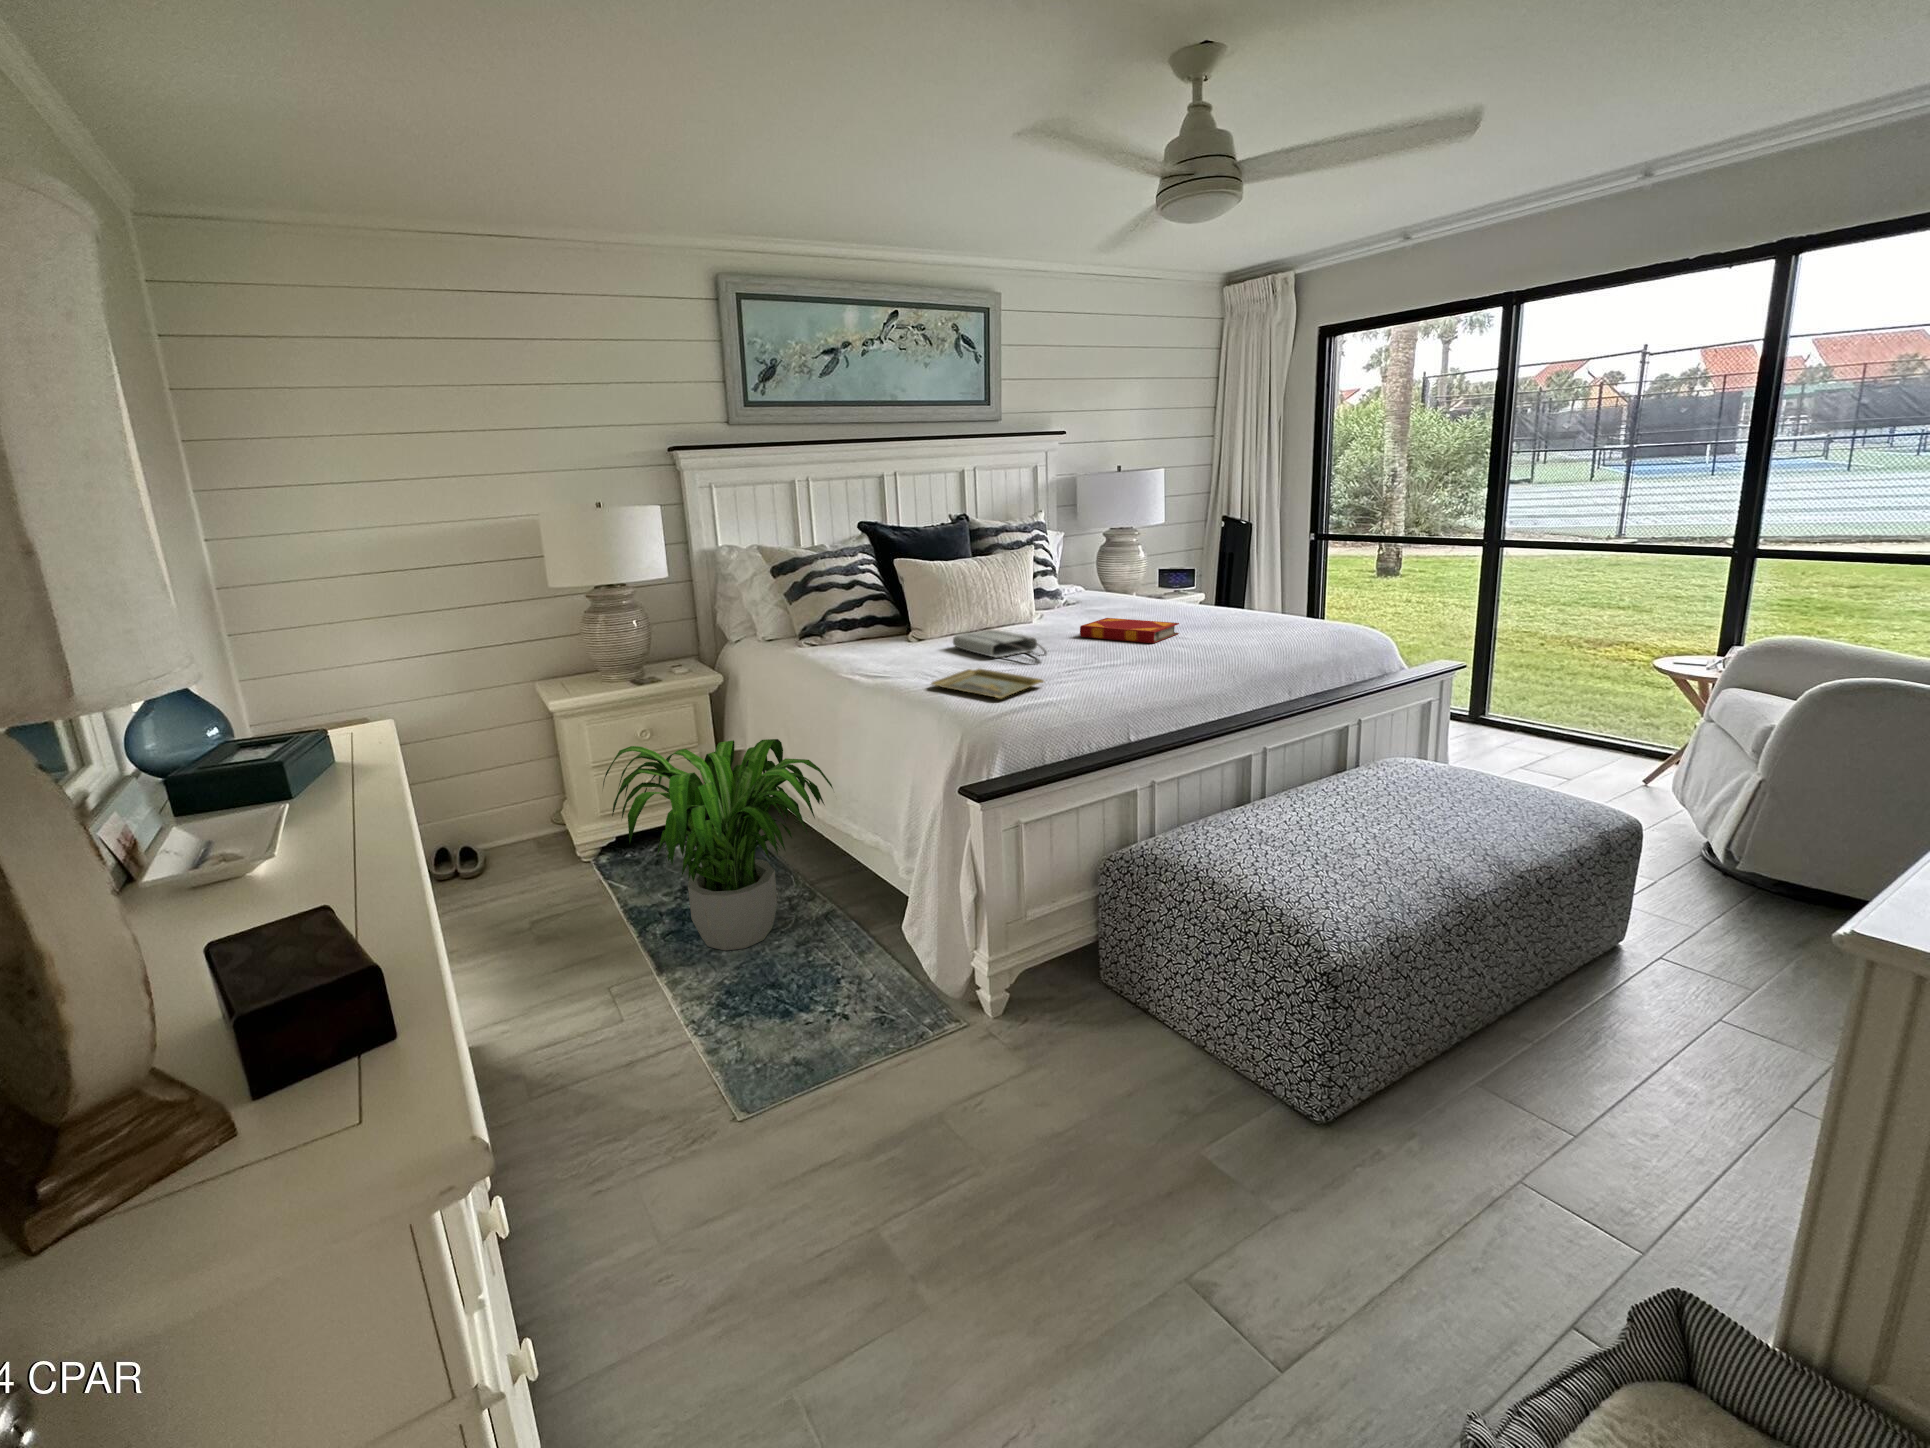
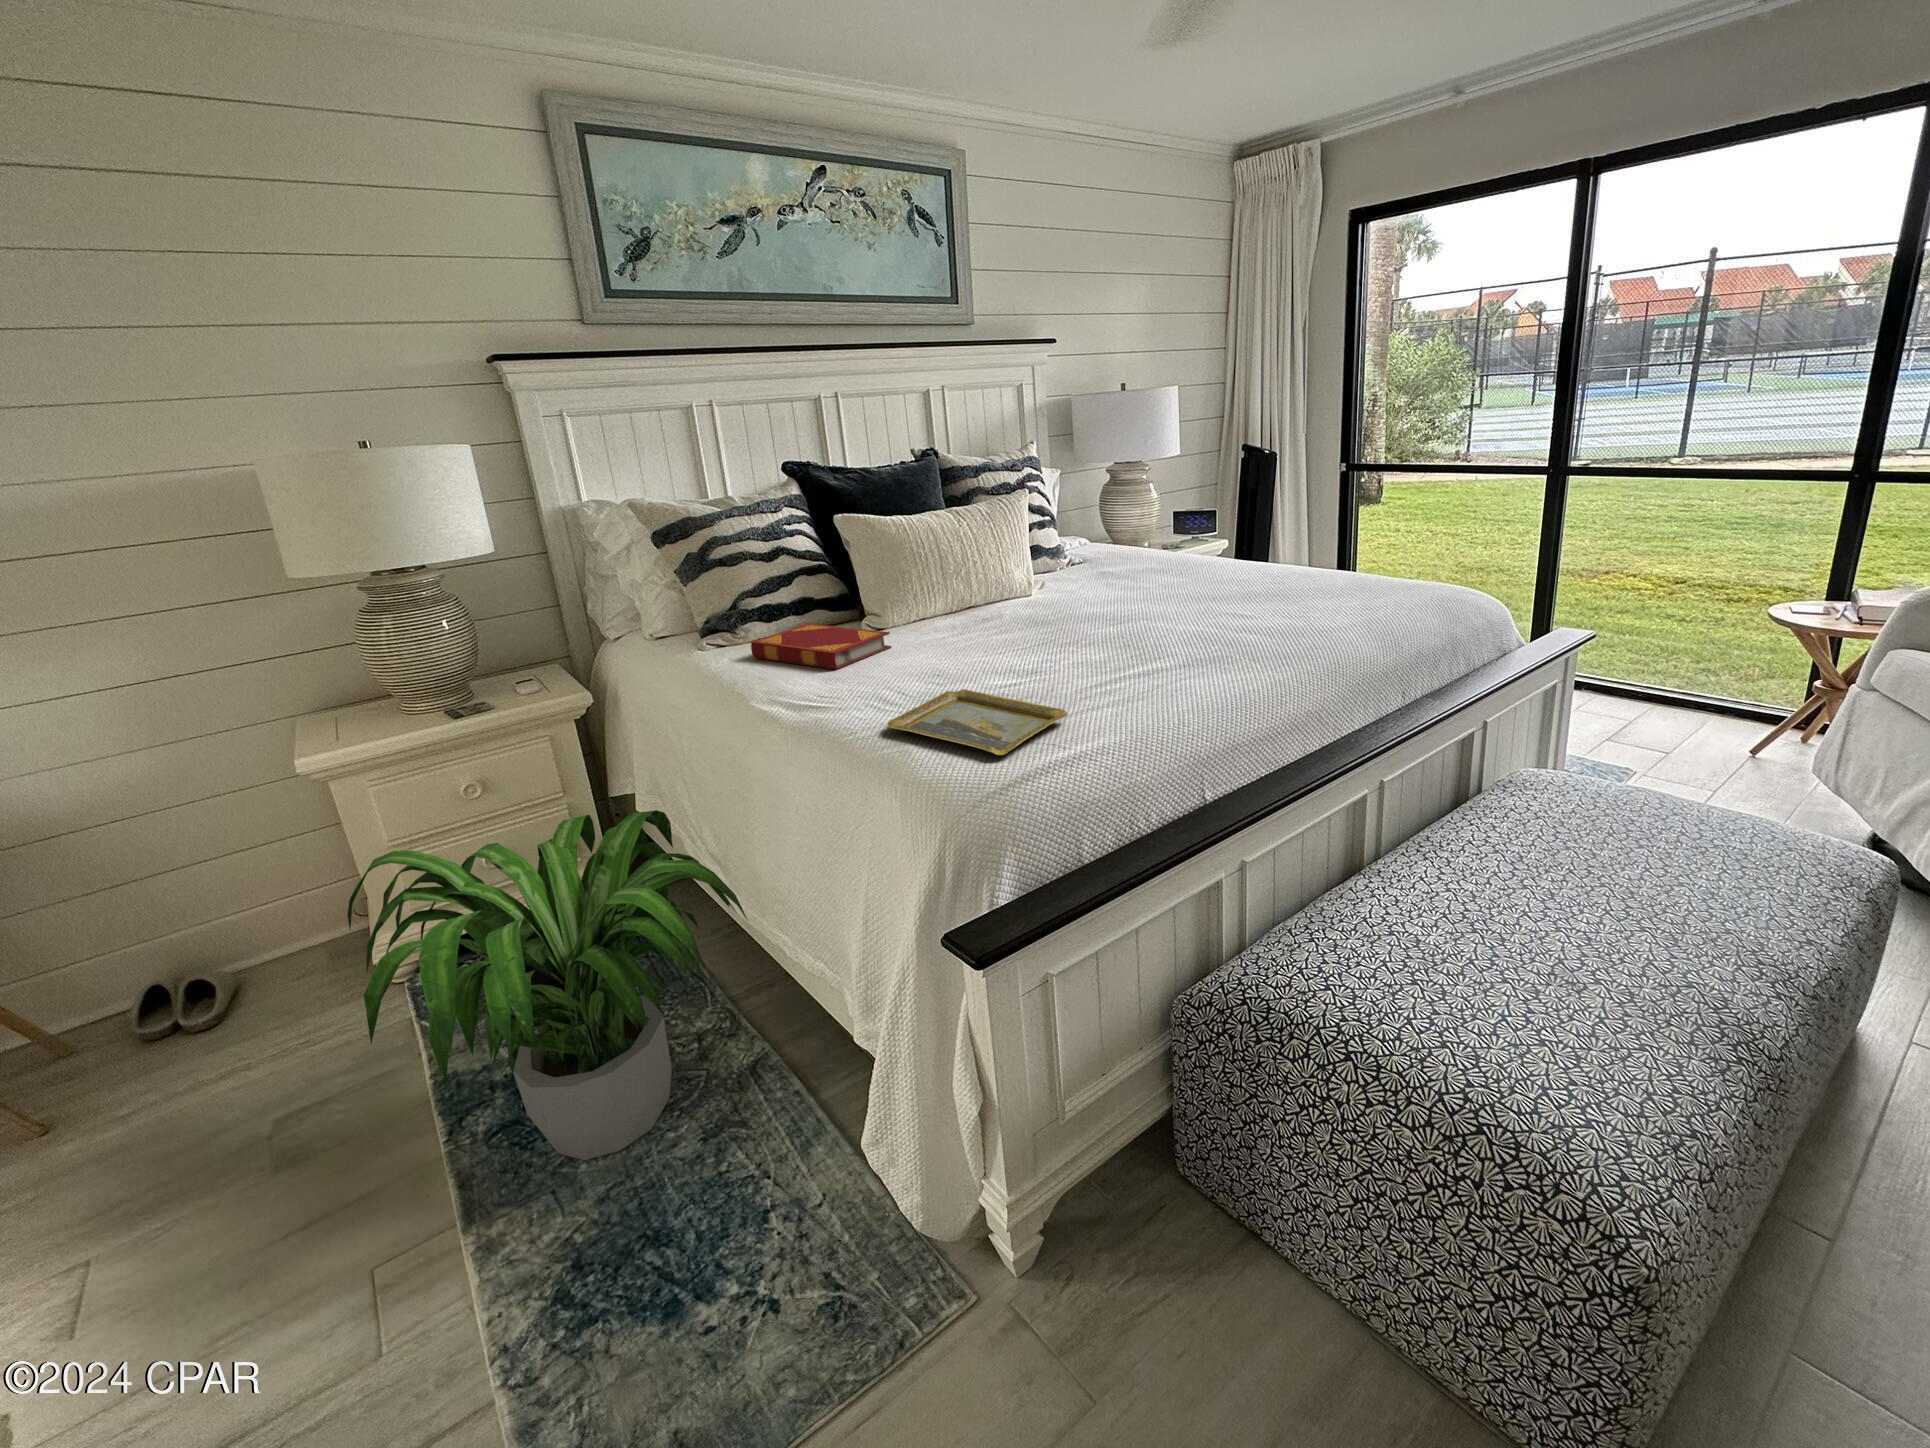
hardback book: present [1080,618,1179,643] -> present [751,624,891,669]
tote bag: present [953,630,1047,659] -> none [923,615,1063,664]

